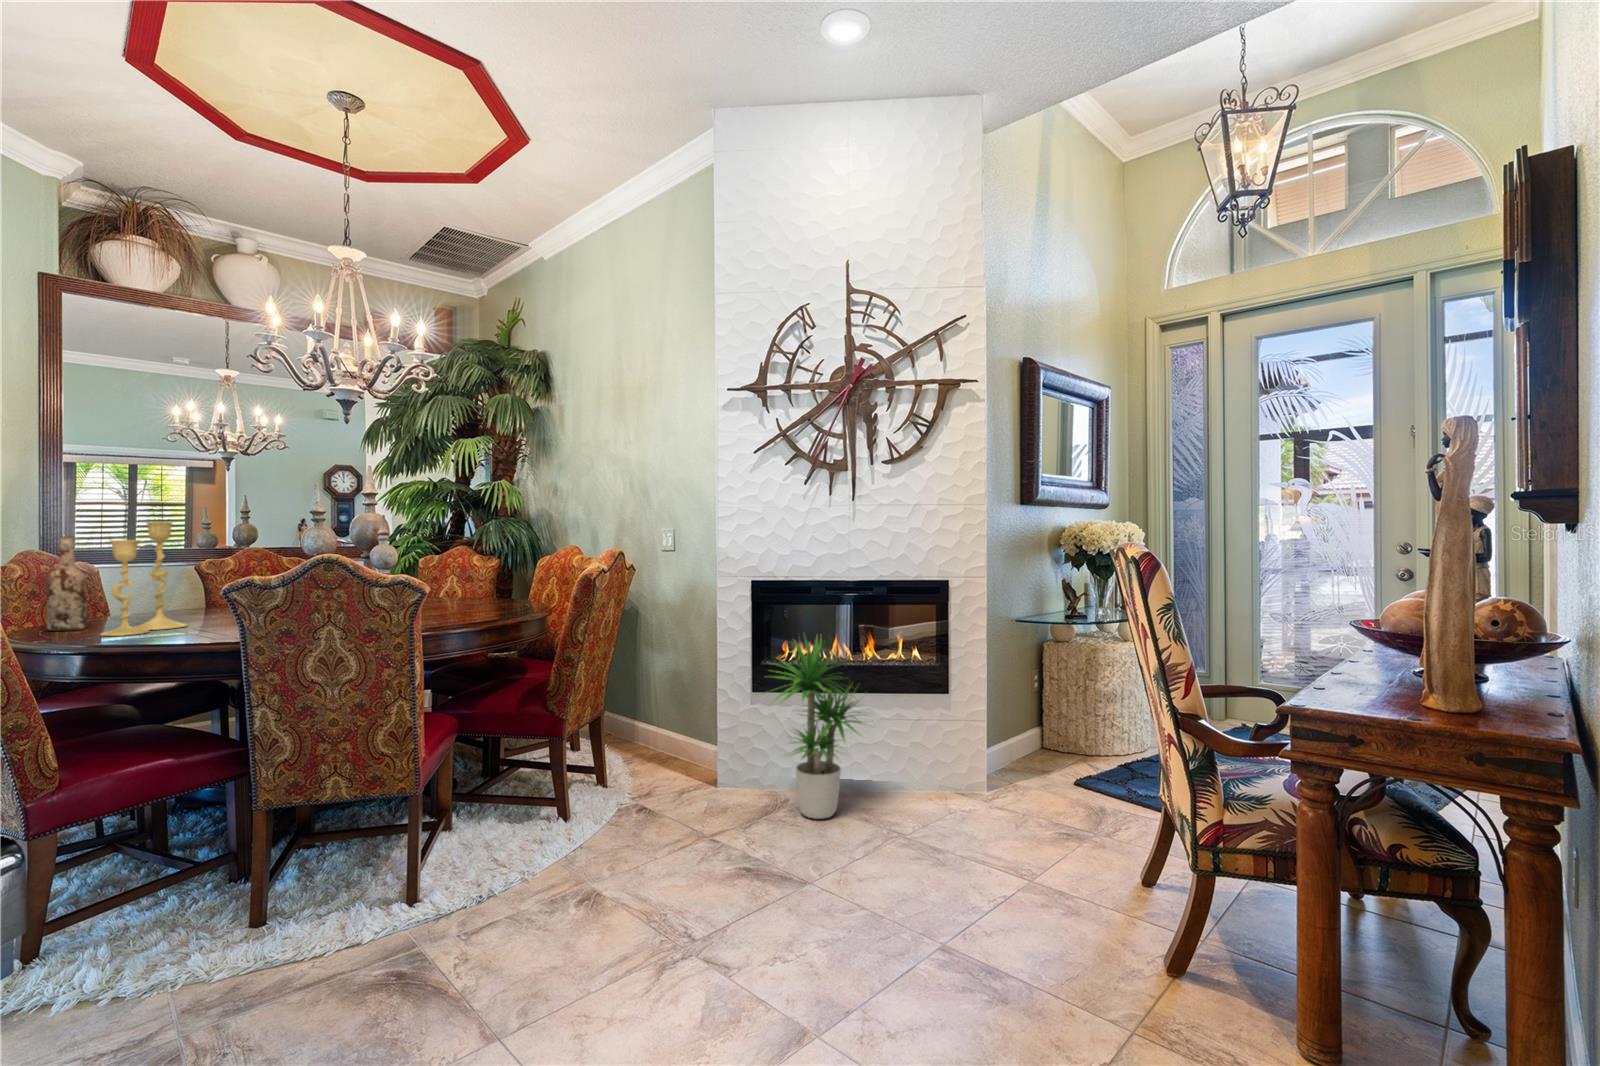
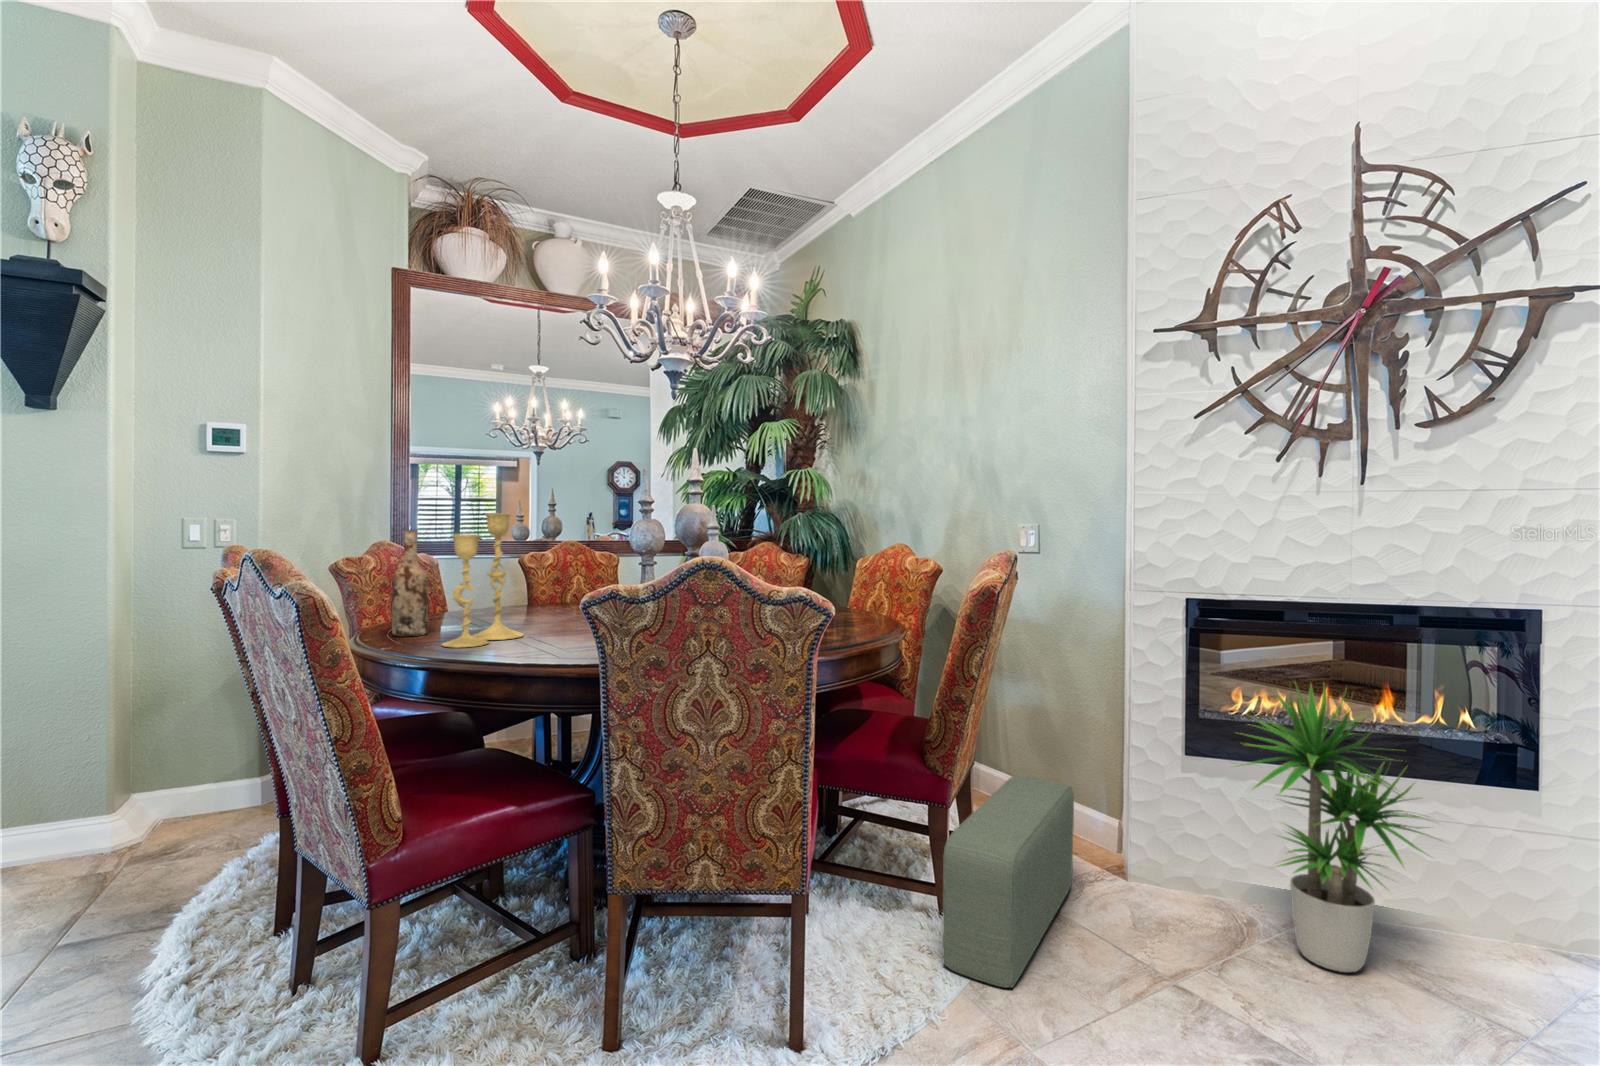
pouf: none [545,717,671,855] -> present [943,776,1074,988]

